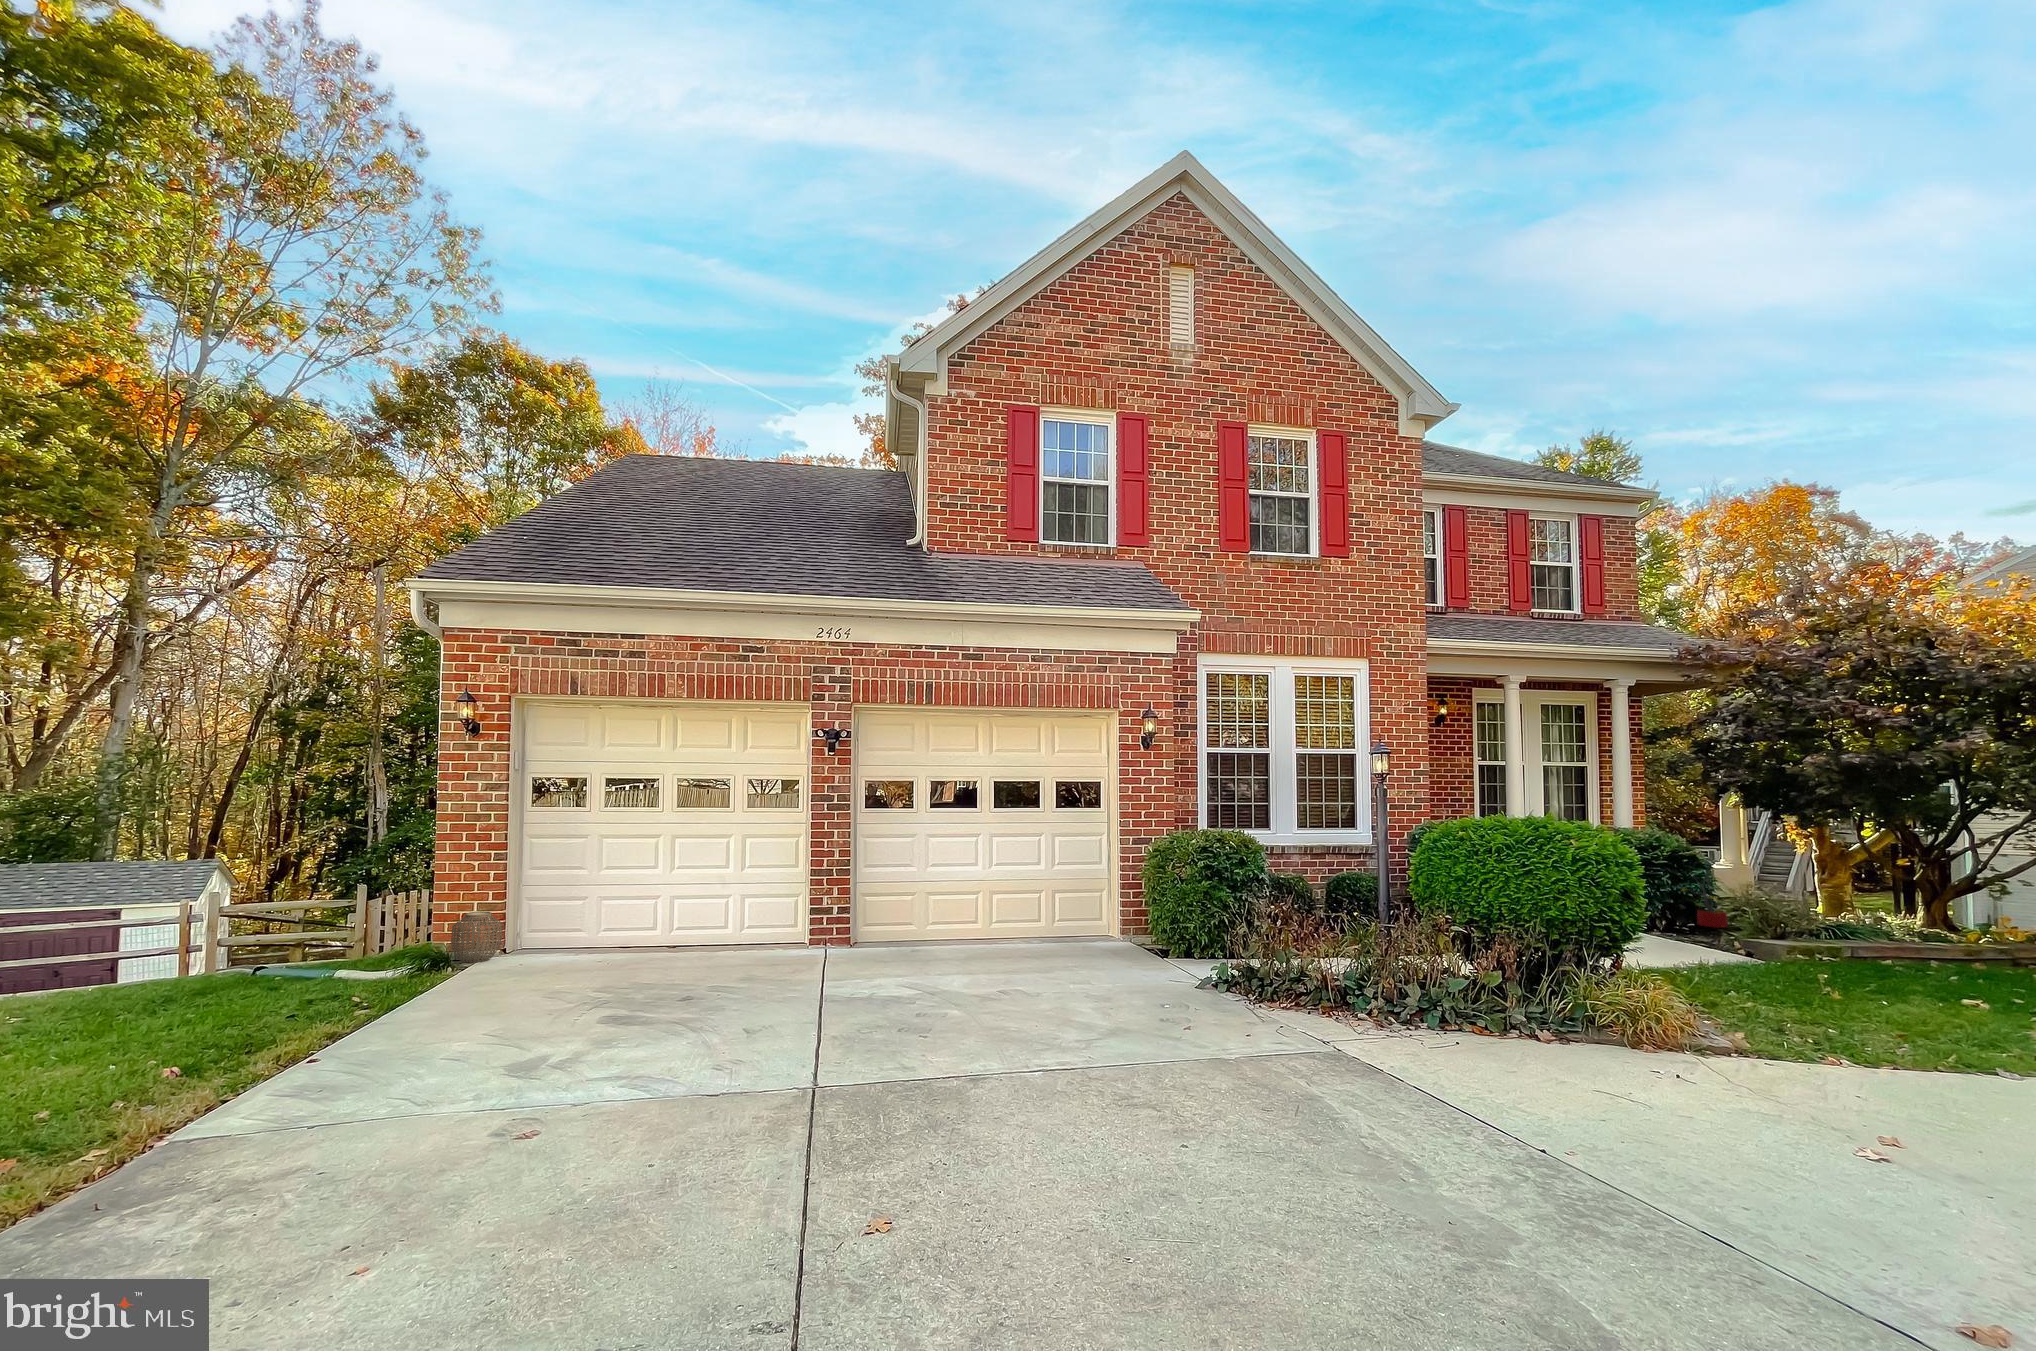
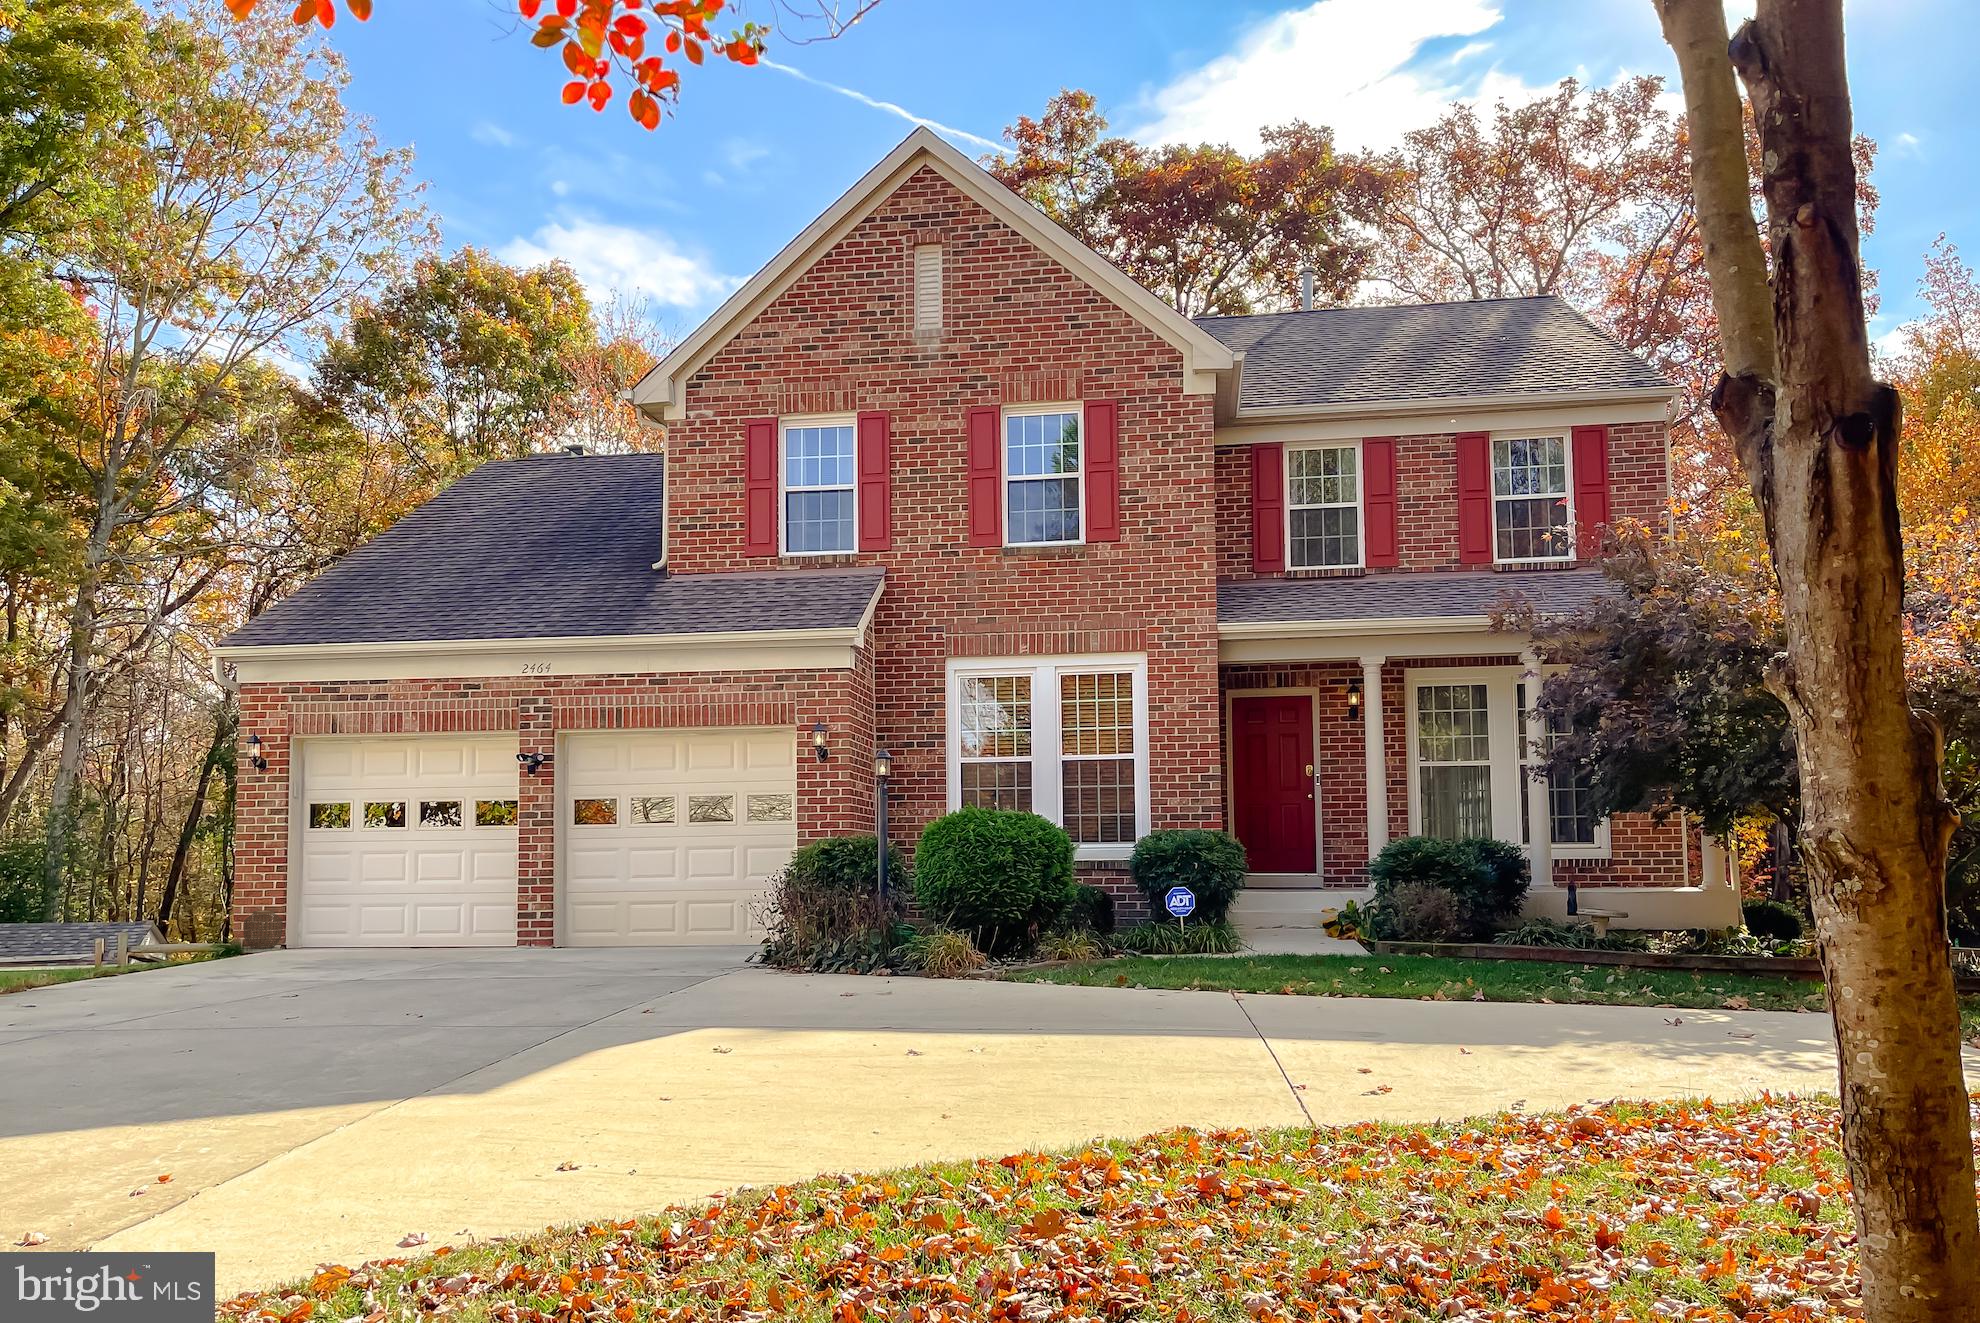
decorative plant: present [1691,869,1728,928] -> none [1440,879,1518,951]

